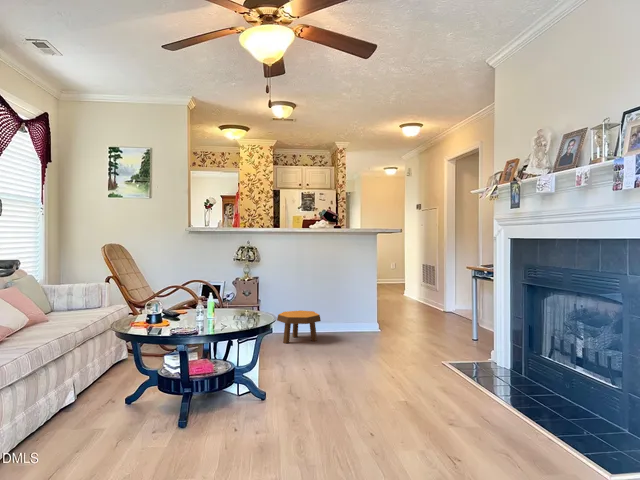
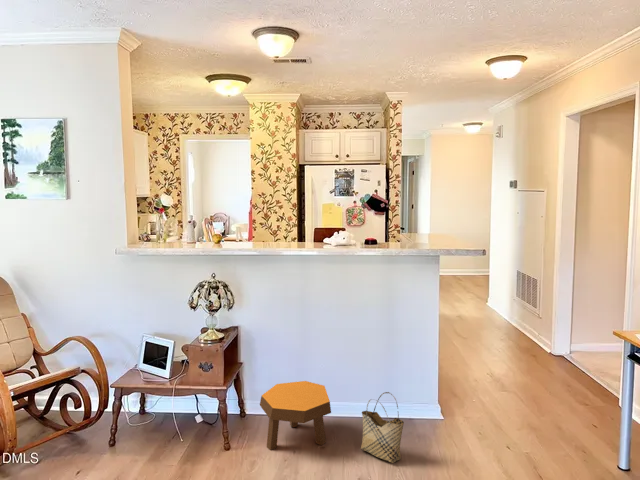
woven basket: none [338,307,363,343] -> present [361,392,404,463]

